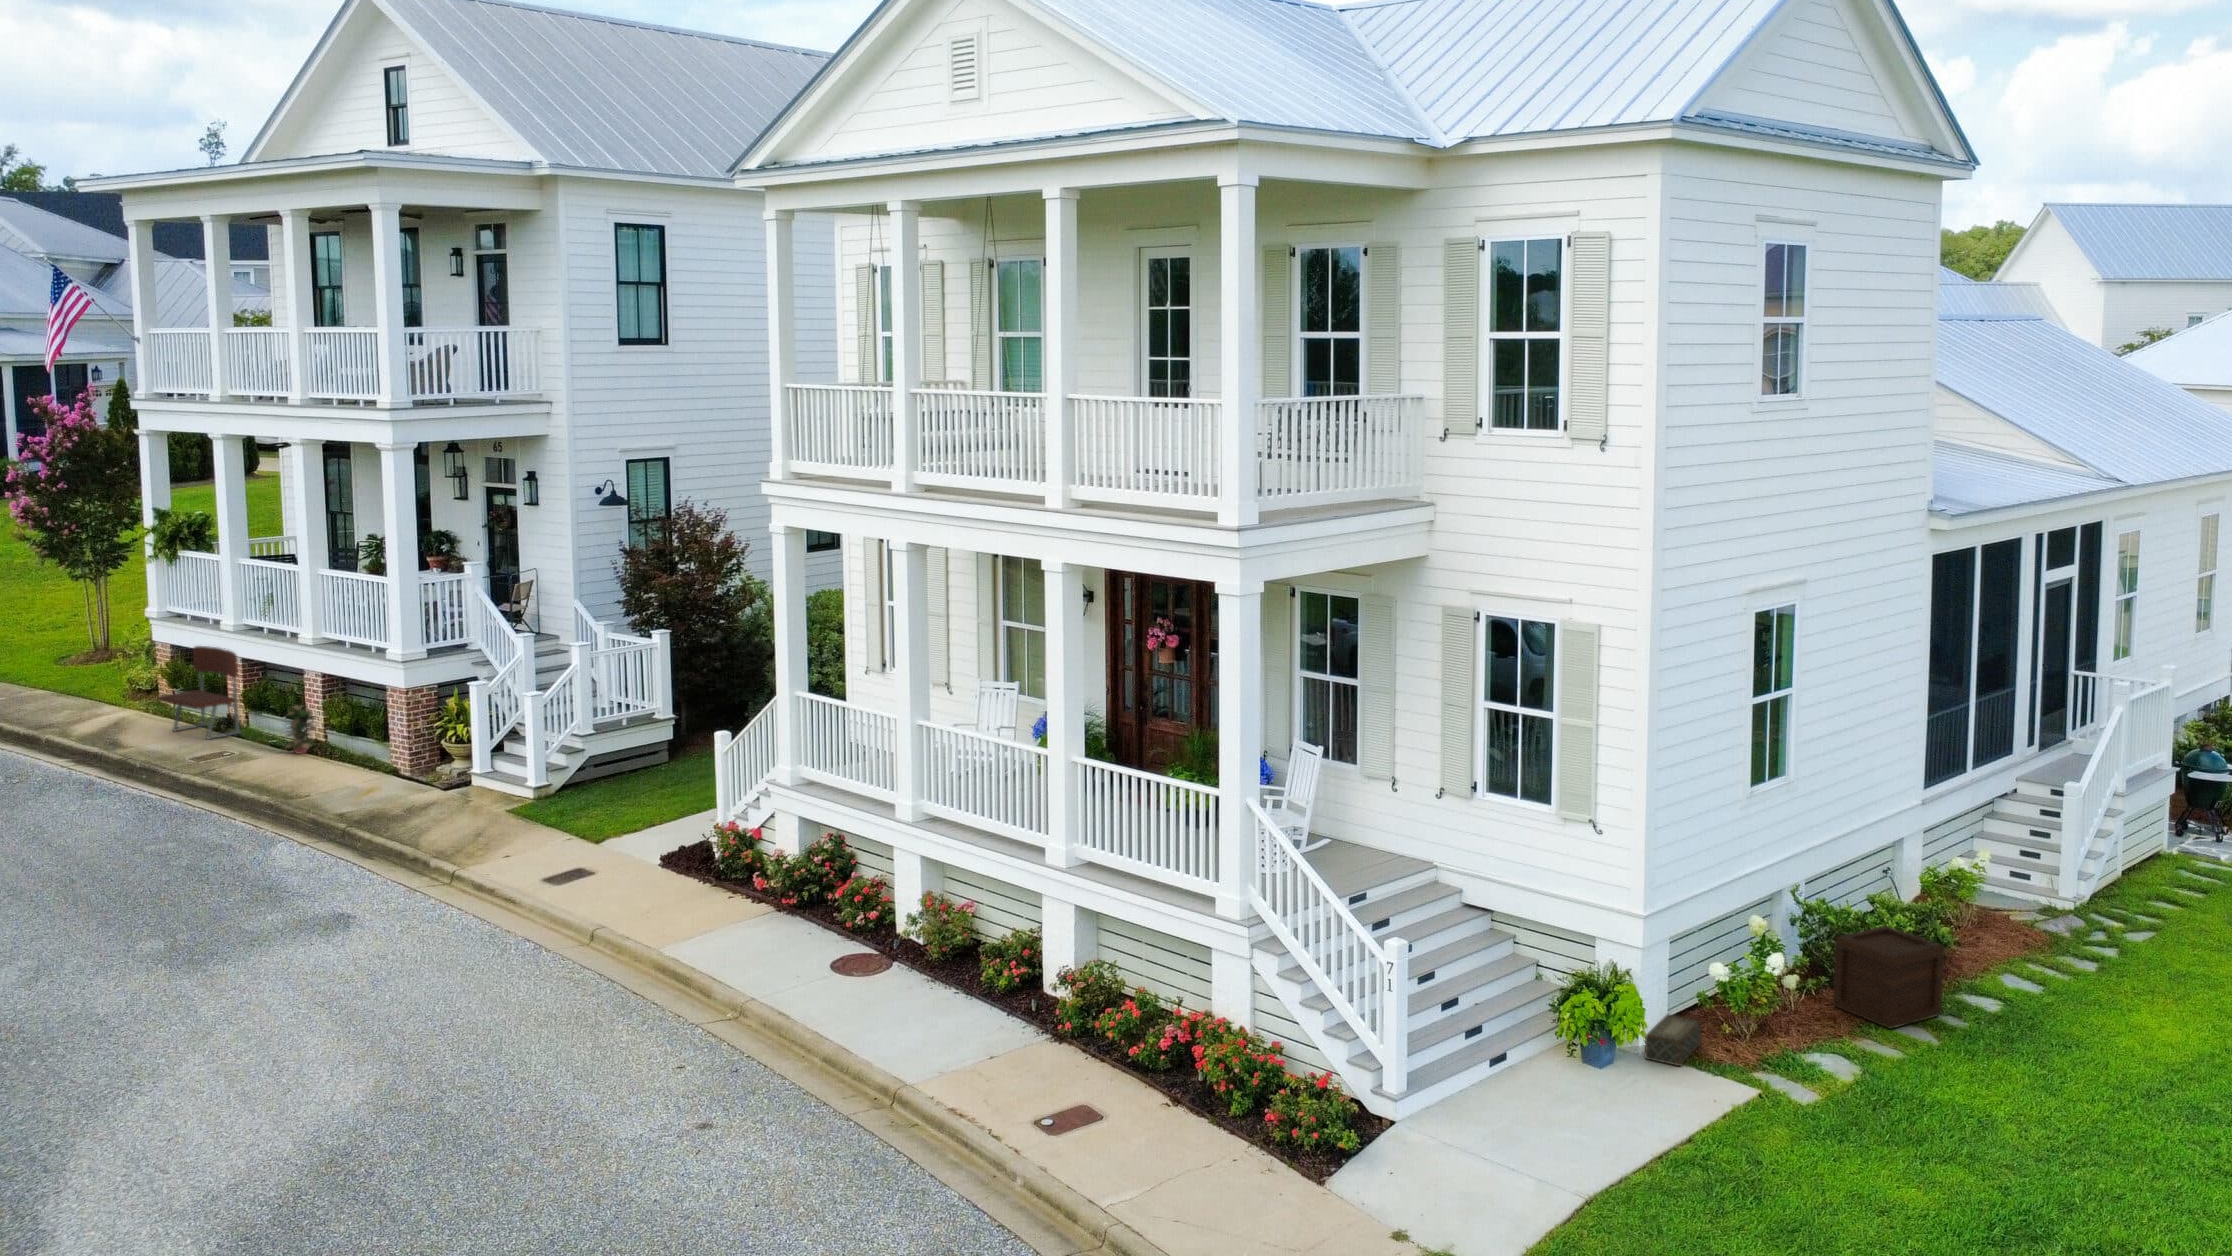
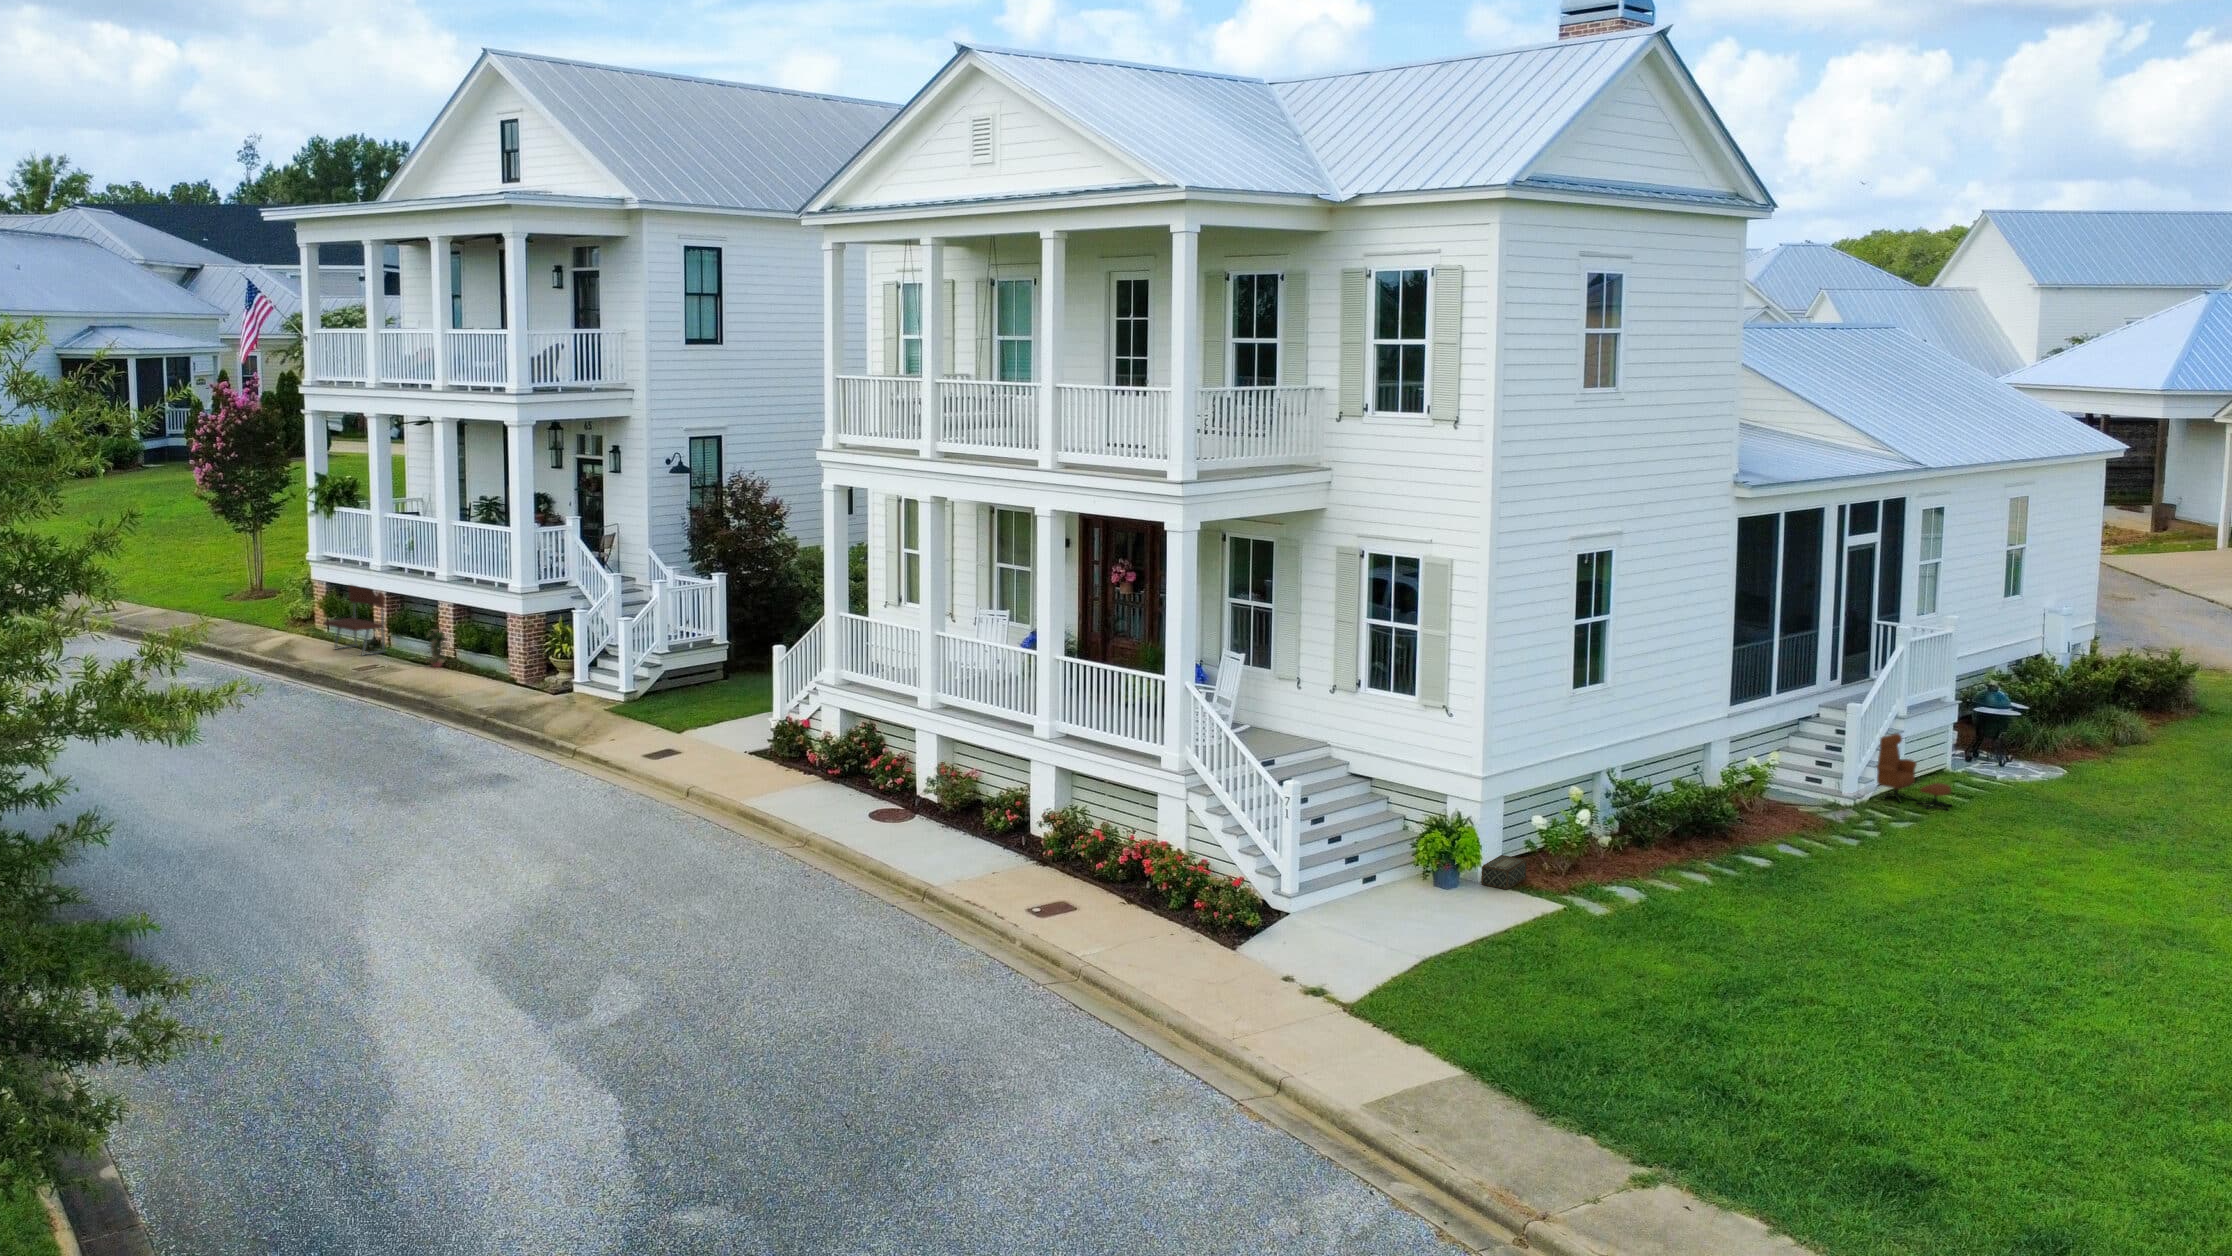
lounge chair: none [2097,815,2189,913] -> present [1877,734,1951,809]
wooden crate: present [1832,926,1944,1029] -> none [1635,799,1722,874]

